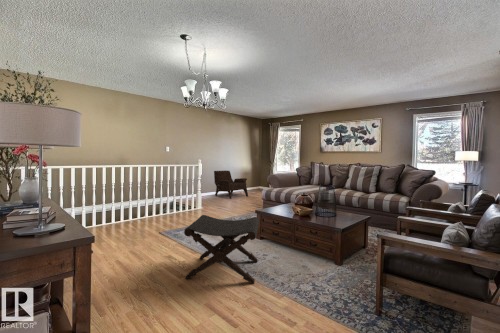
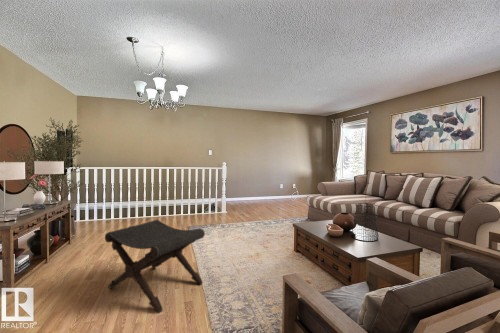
armchair: present [214,171,248,199] -> none [261,174,296,205]

